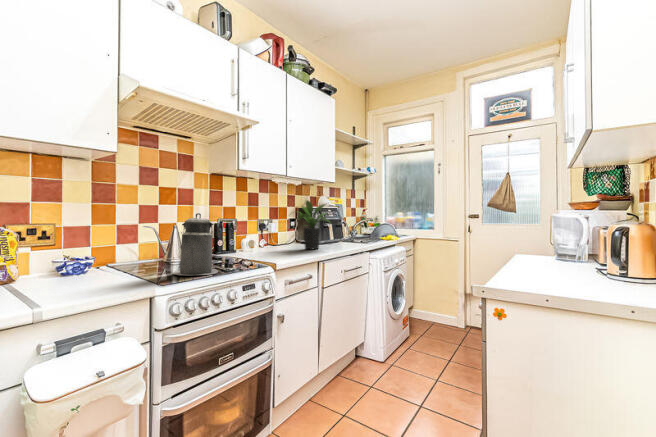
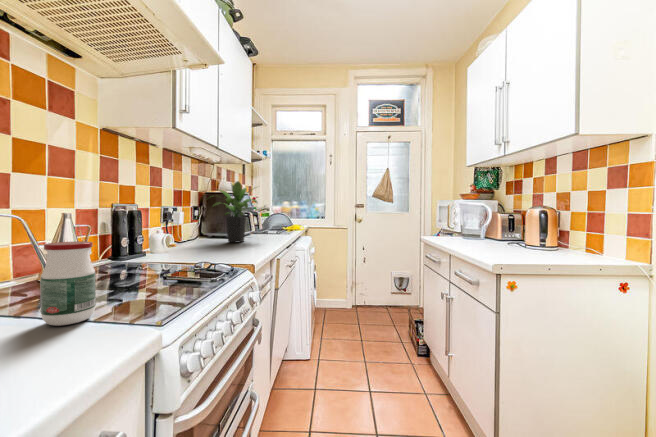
canister: present [172,213,218,276] -> none [105,187,187,294]
jar: none [127,244,152,284] -> present [40,241,96,326]

